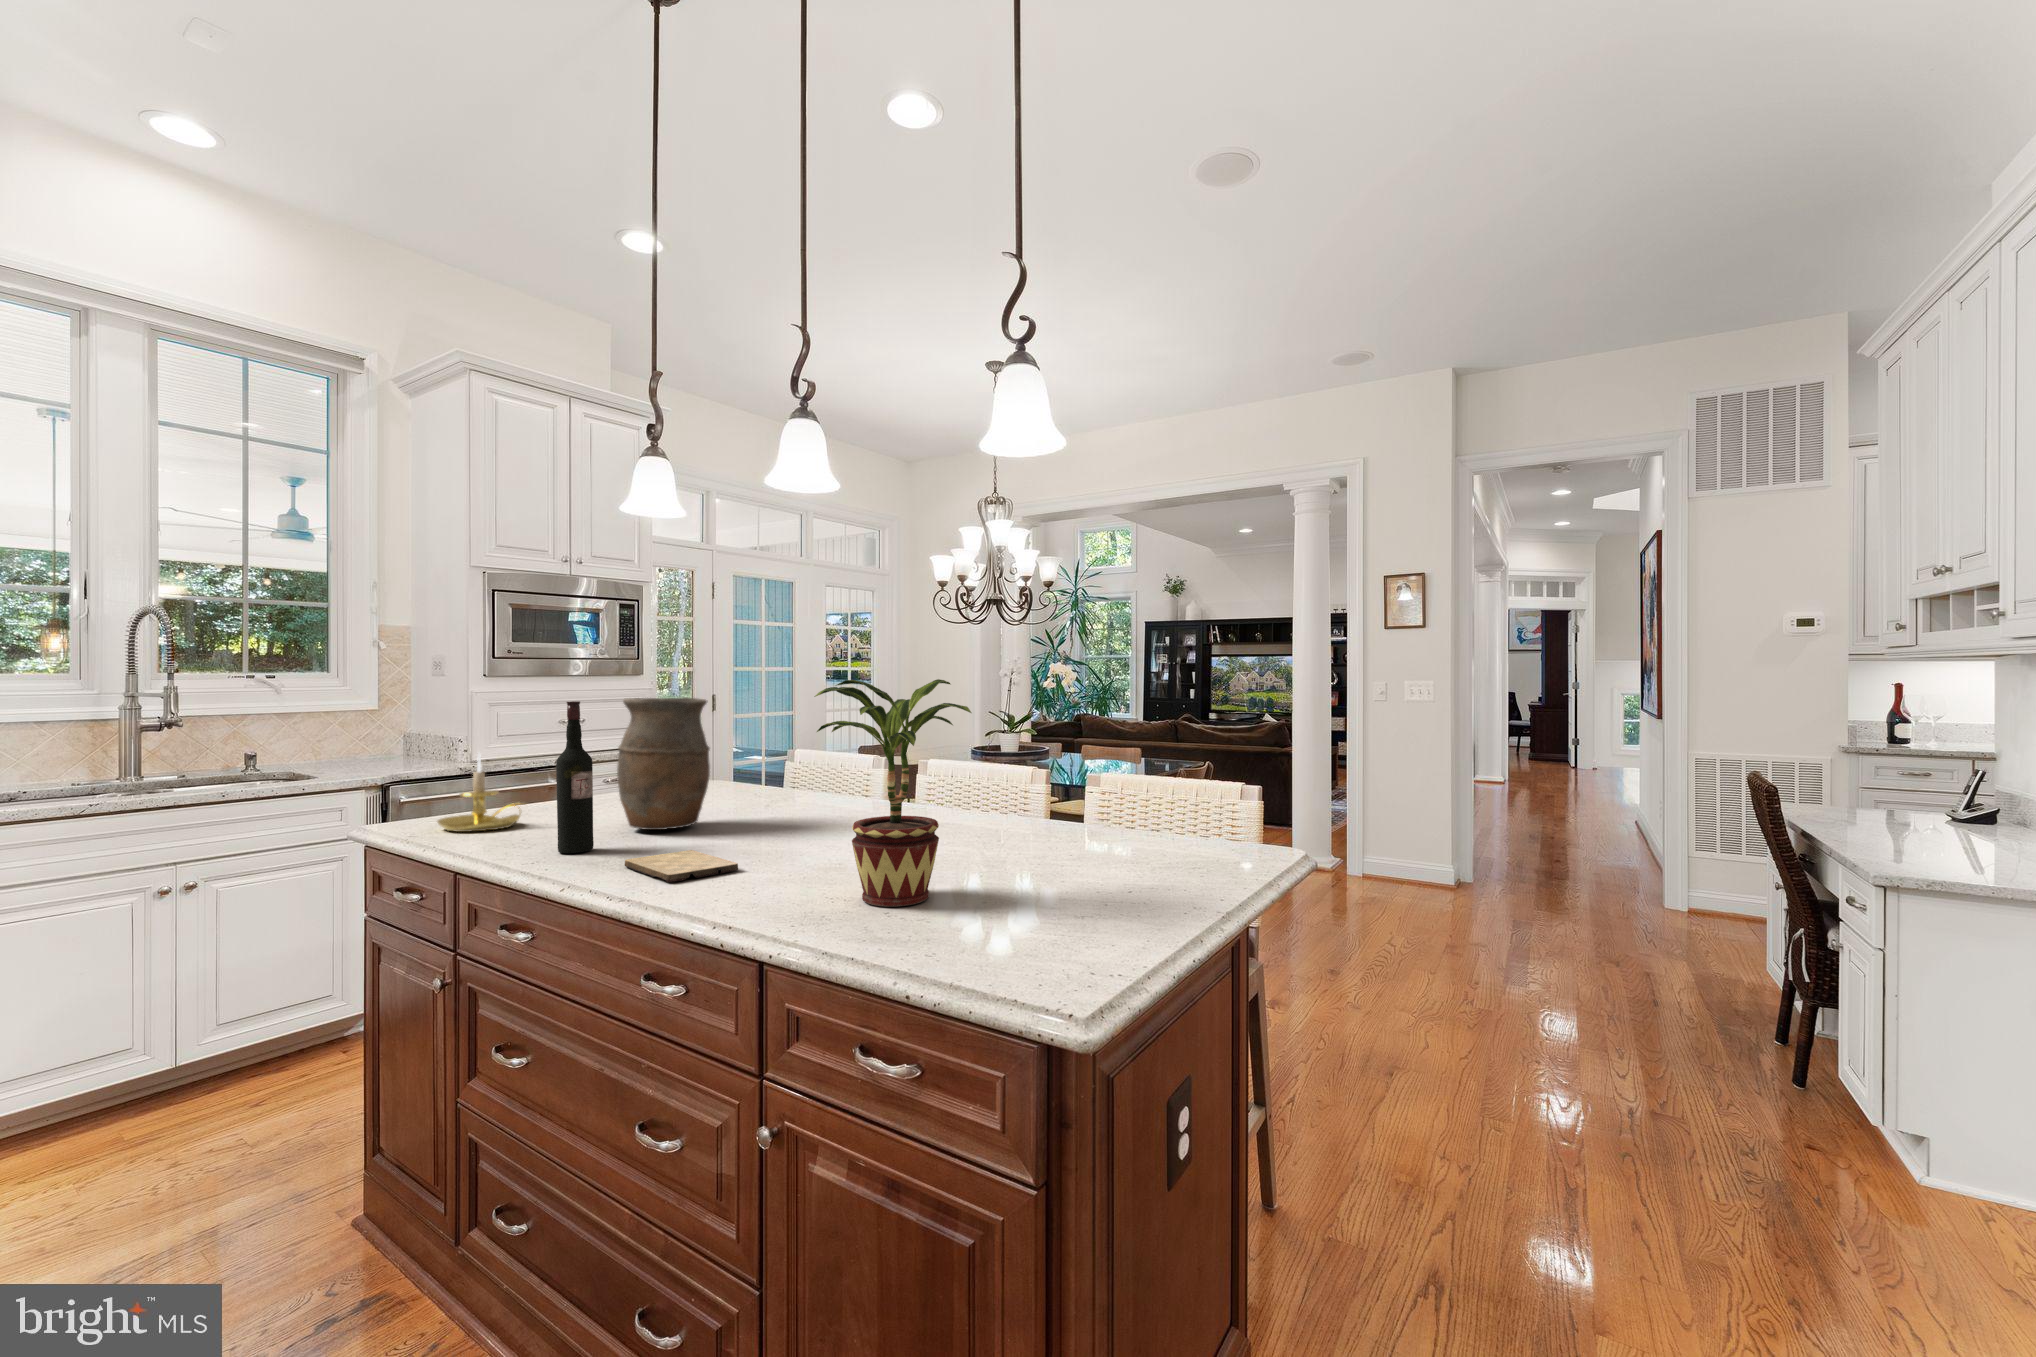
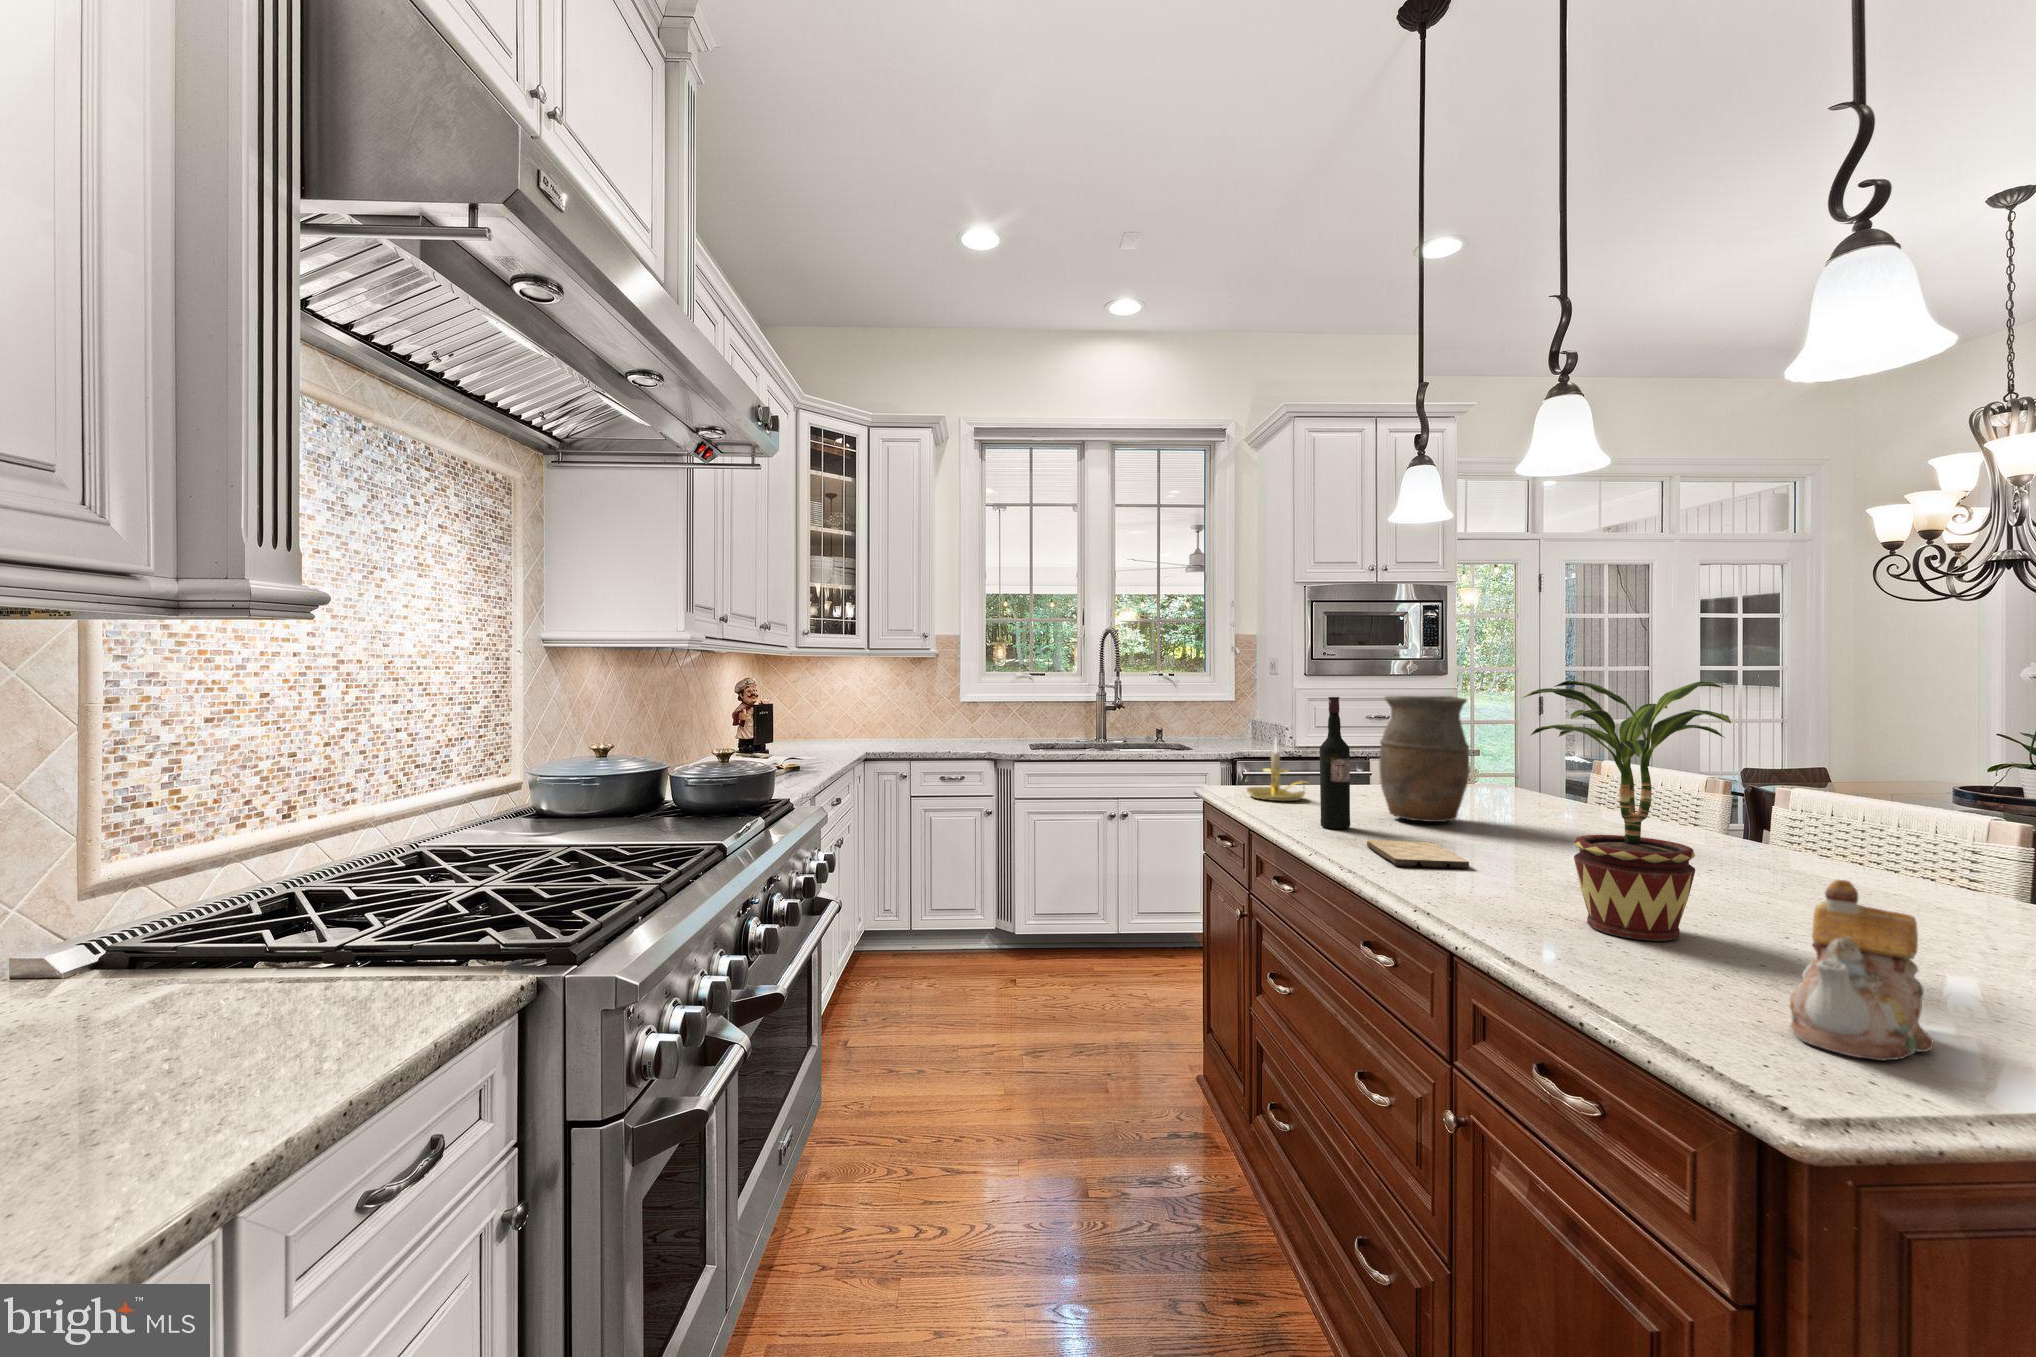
teapot: none [1035,828,1106,960] -> present [1790,880,1934,1060]

